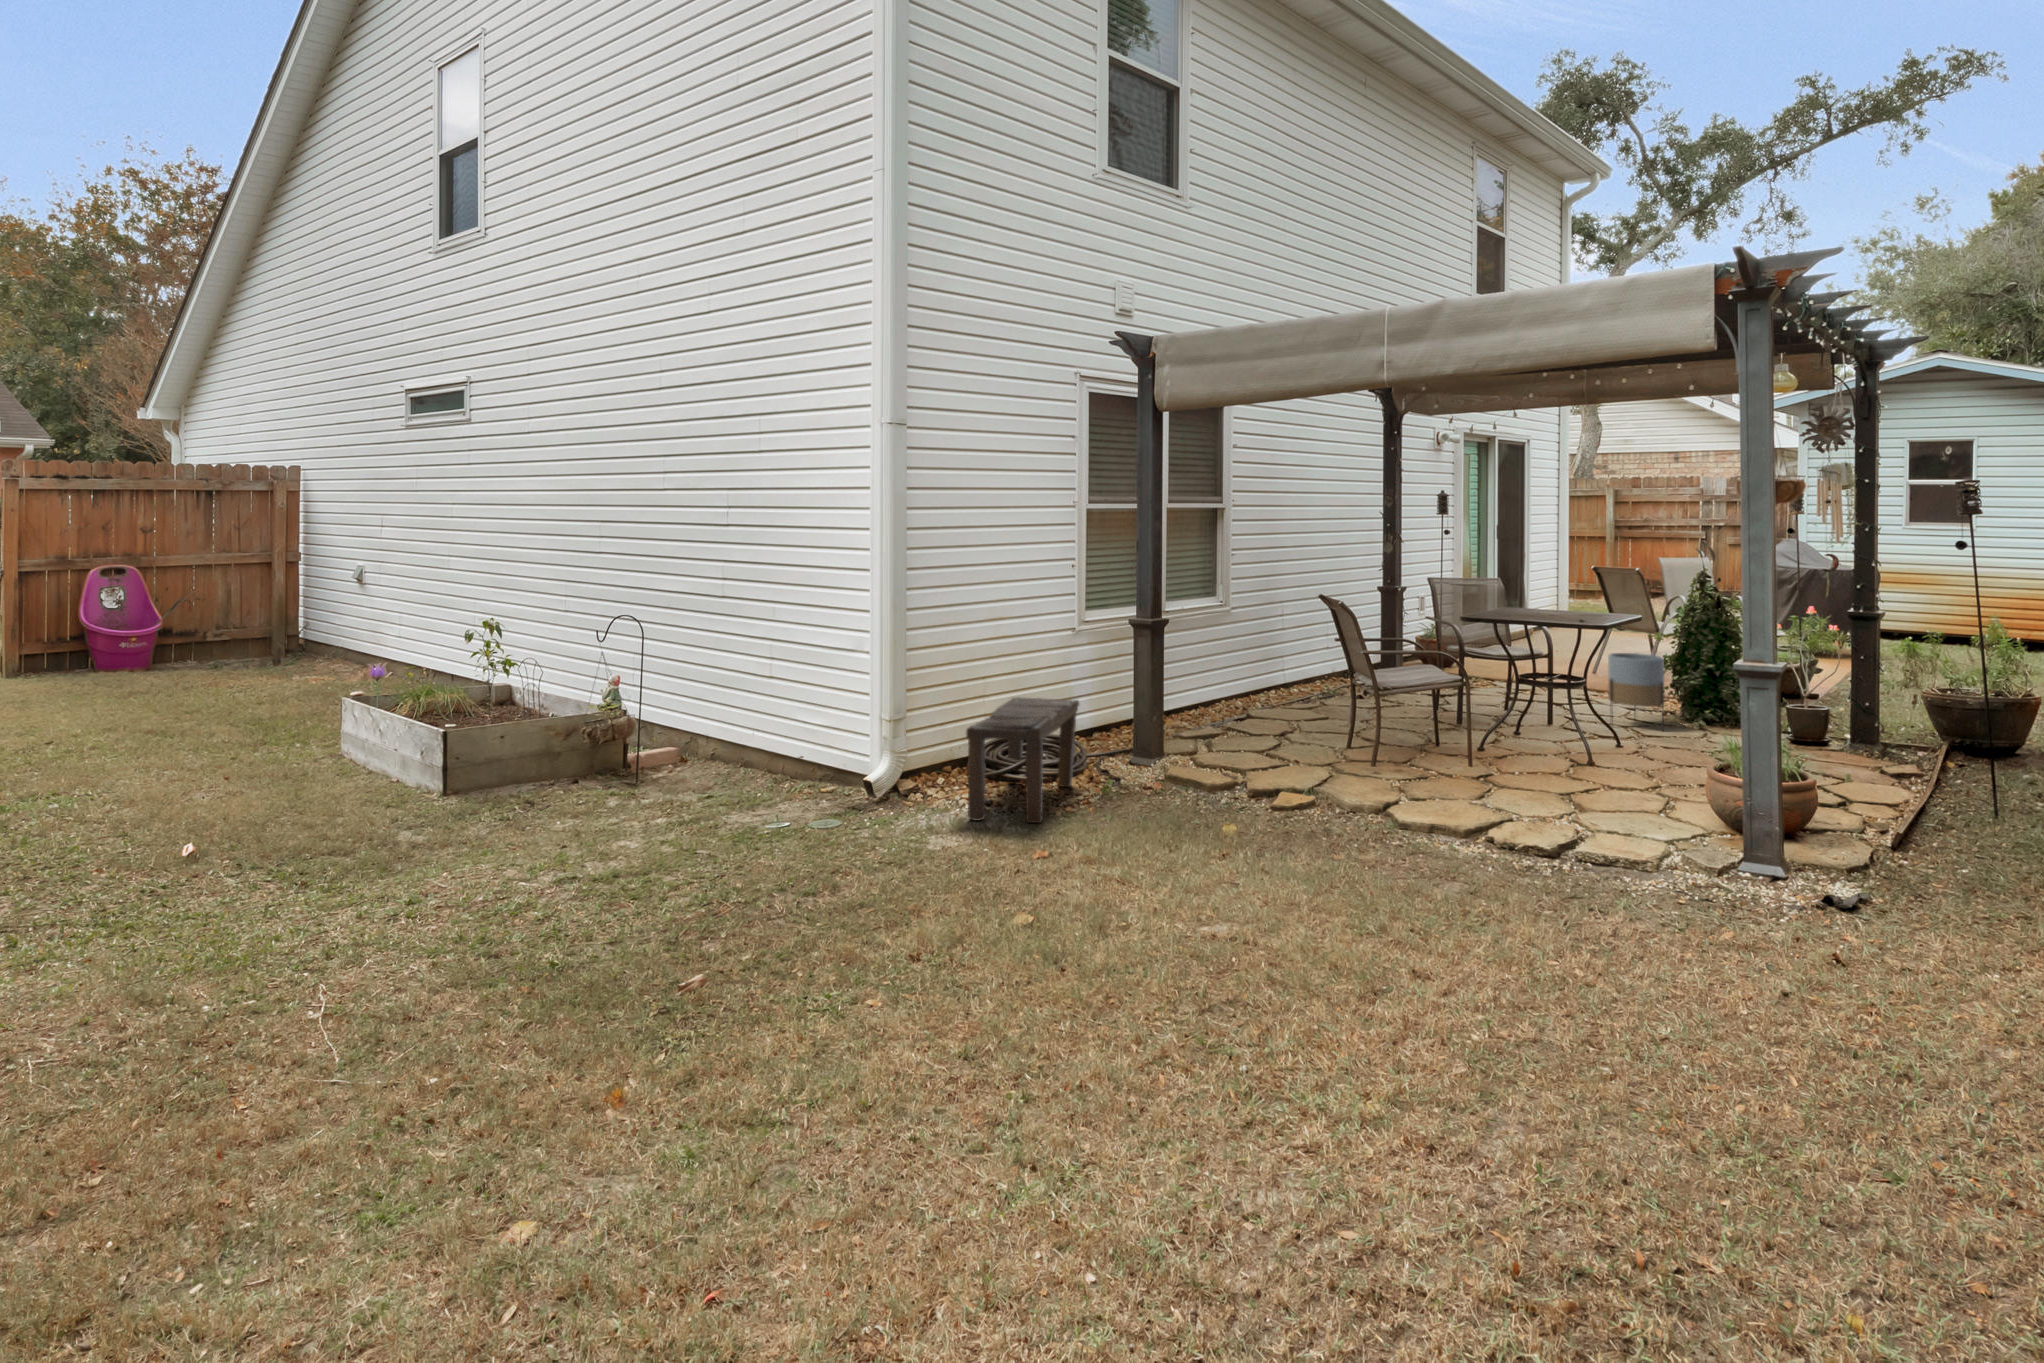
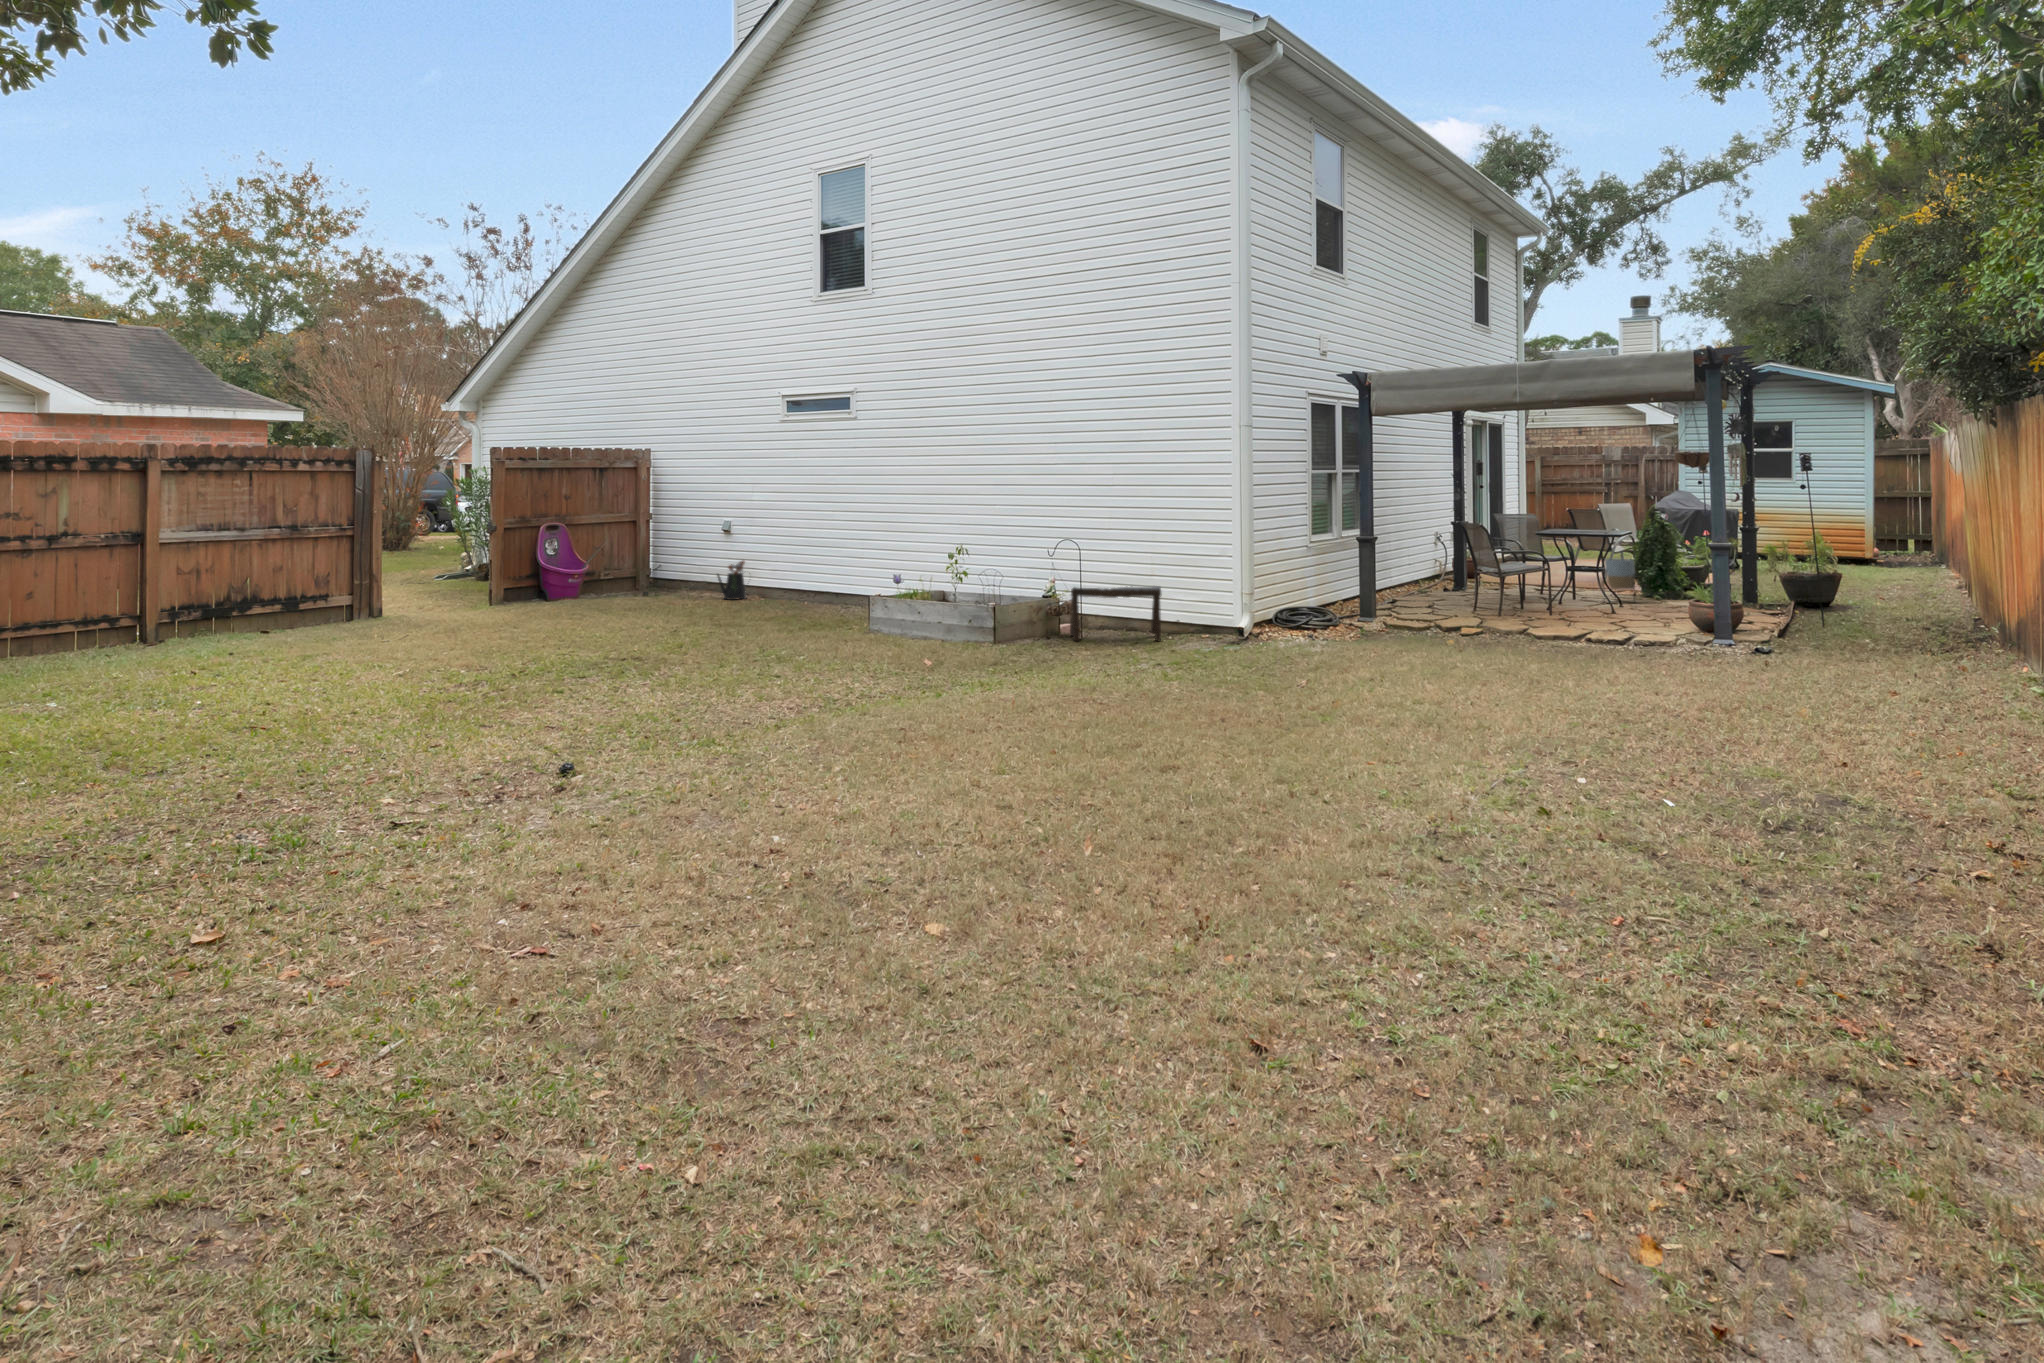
watering can: none [301,619,357,677] -> present [717,561,746,600]
bench: present [966,698,1079,823] -> present [1070,586,1161,641]

